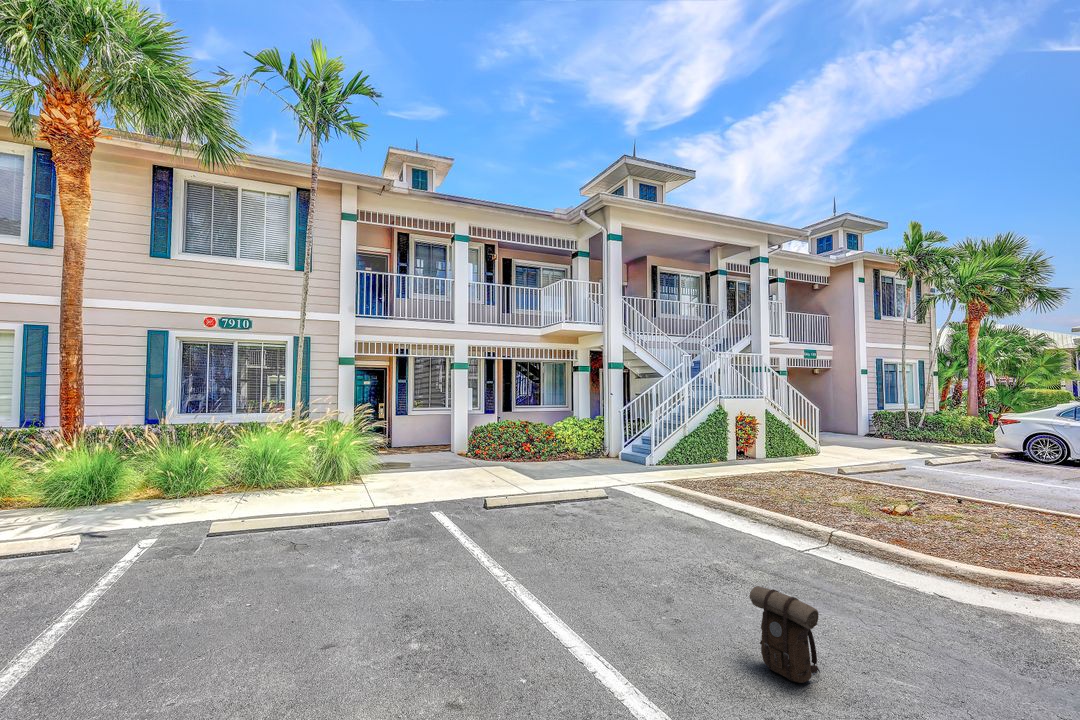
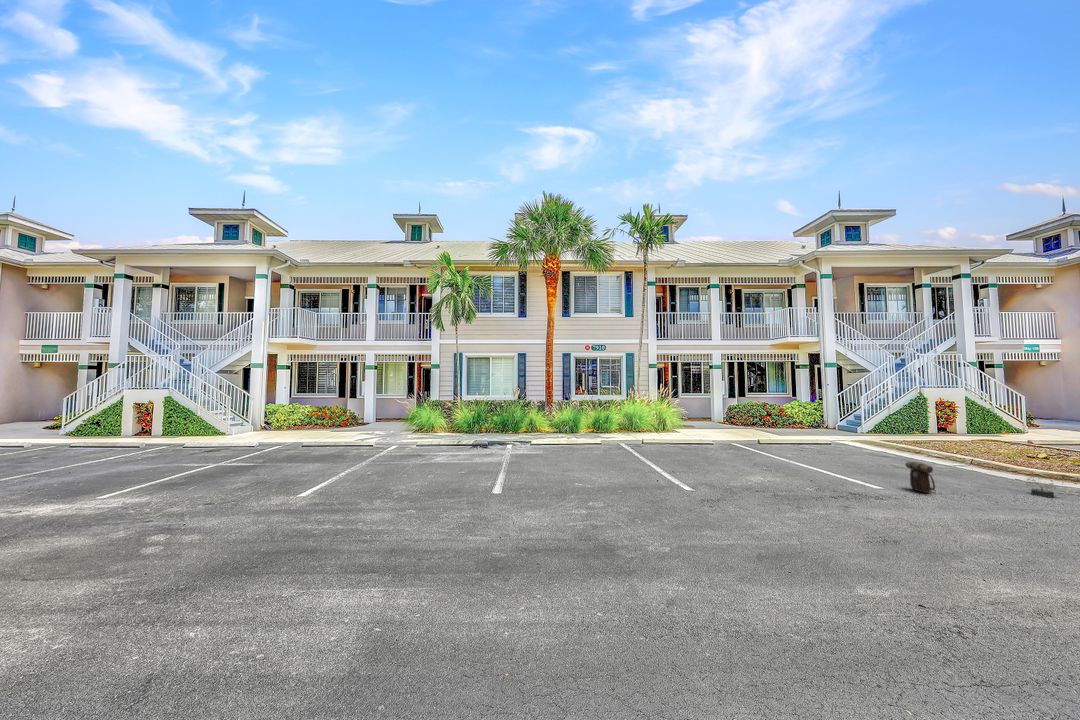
decorative plant: none [964,590,1033,650] -> present [1027,476,1056,497]

